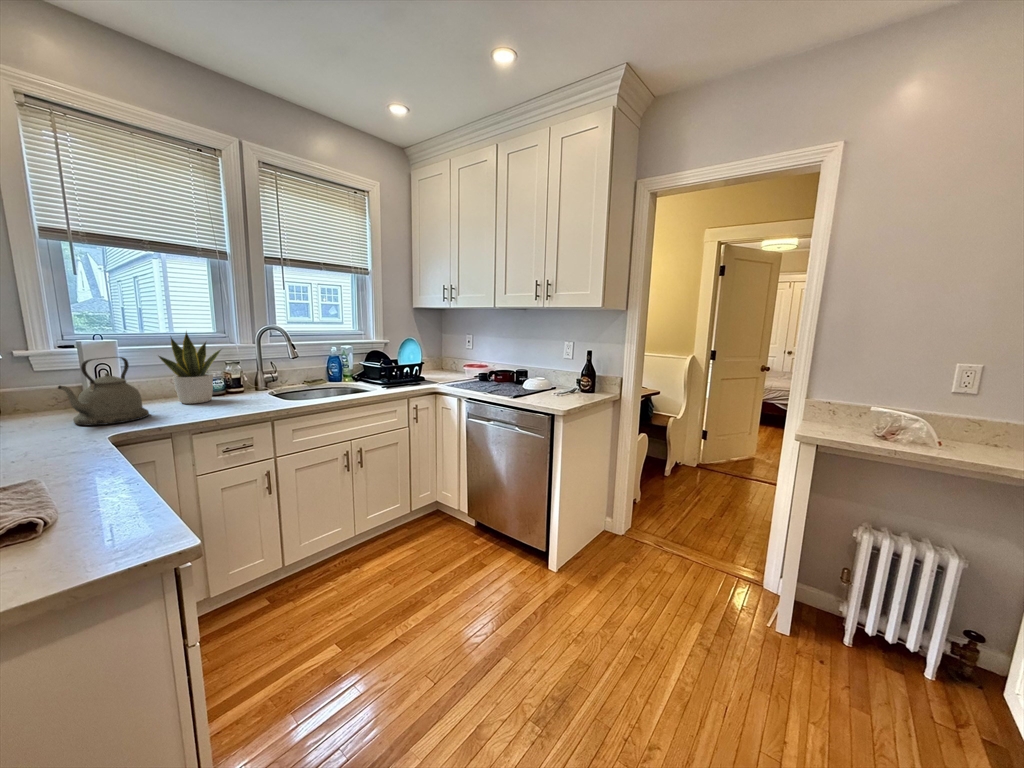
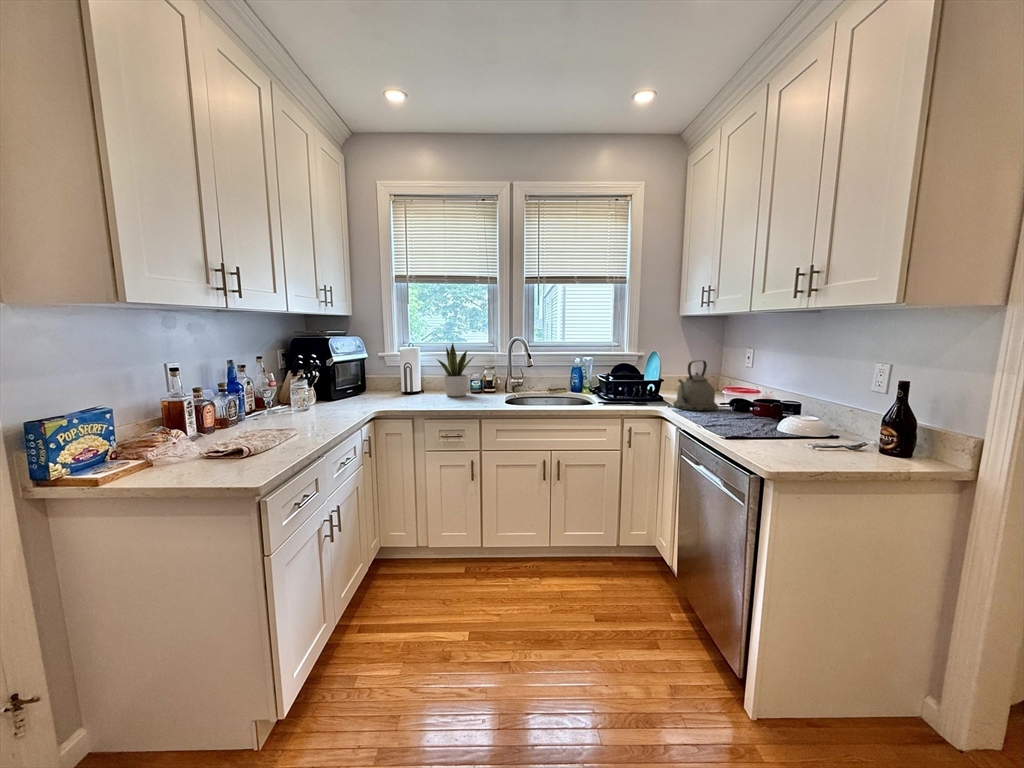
kettle: present [58,357,149,425] -> present [673,361,718,411]

